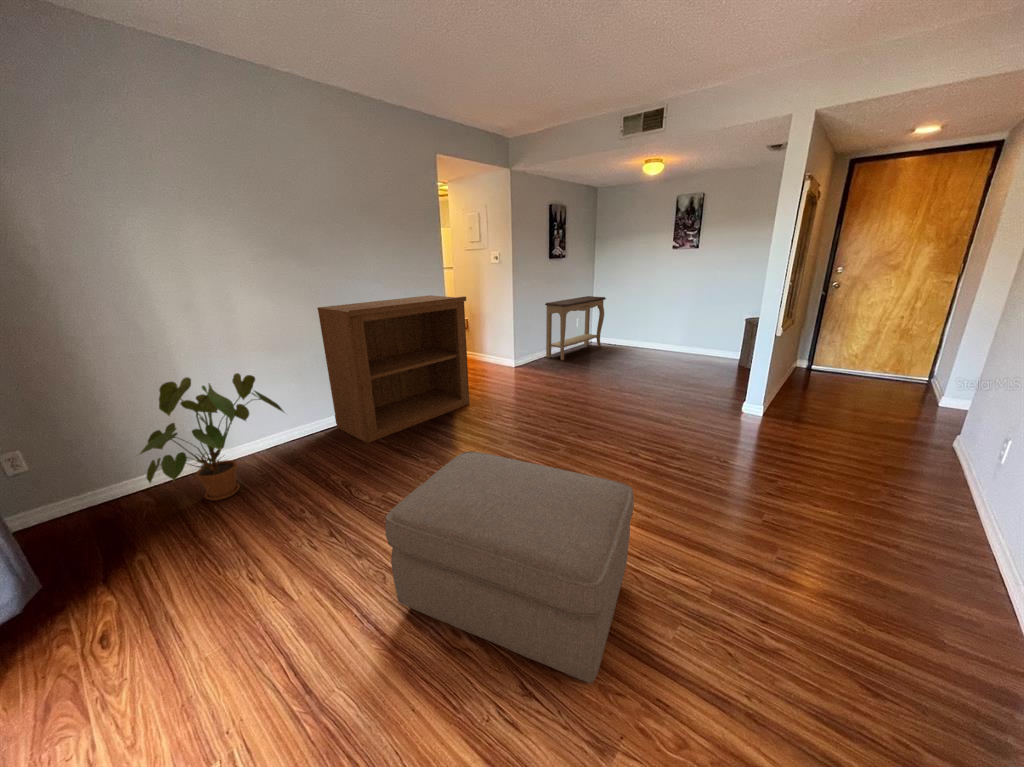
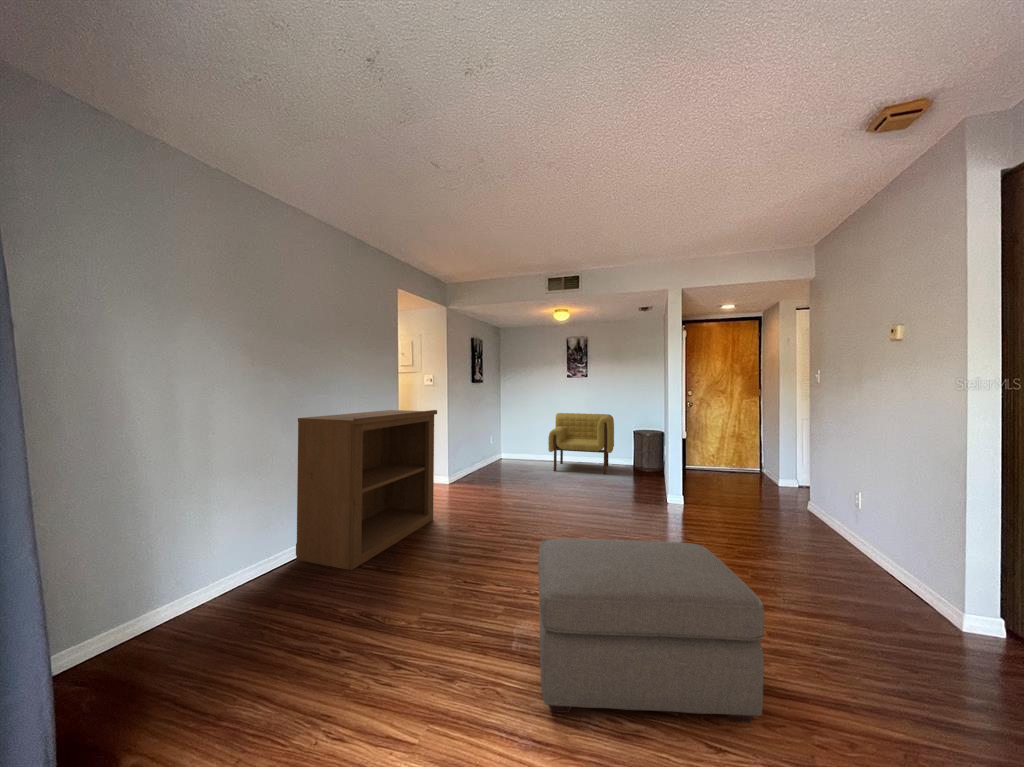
armchair: none [633,293,725,369] -> present [548,413,614,475]
console table: present [545,296,606,360] -> none [471,416,516,475]
house plant: present [139,373,284,501] -> none [99,492,287,668]

